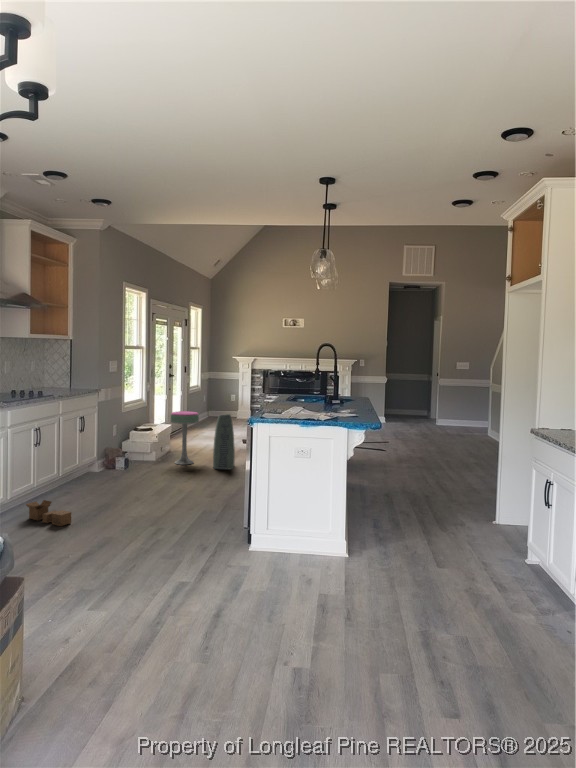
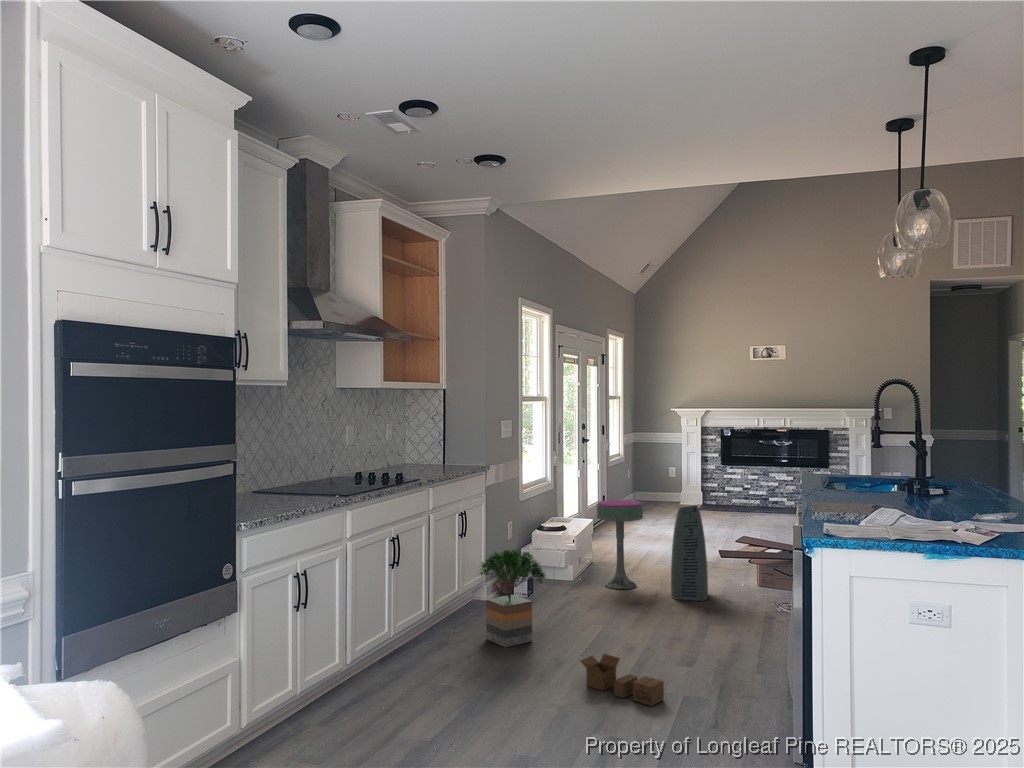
potted tree: none [90,437,133,494] -> present [479,550,546,647]
cardboard box: present [26,500,71,526] -> present [580,654,664,706]

